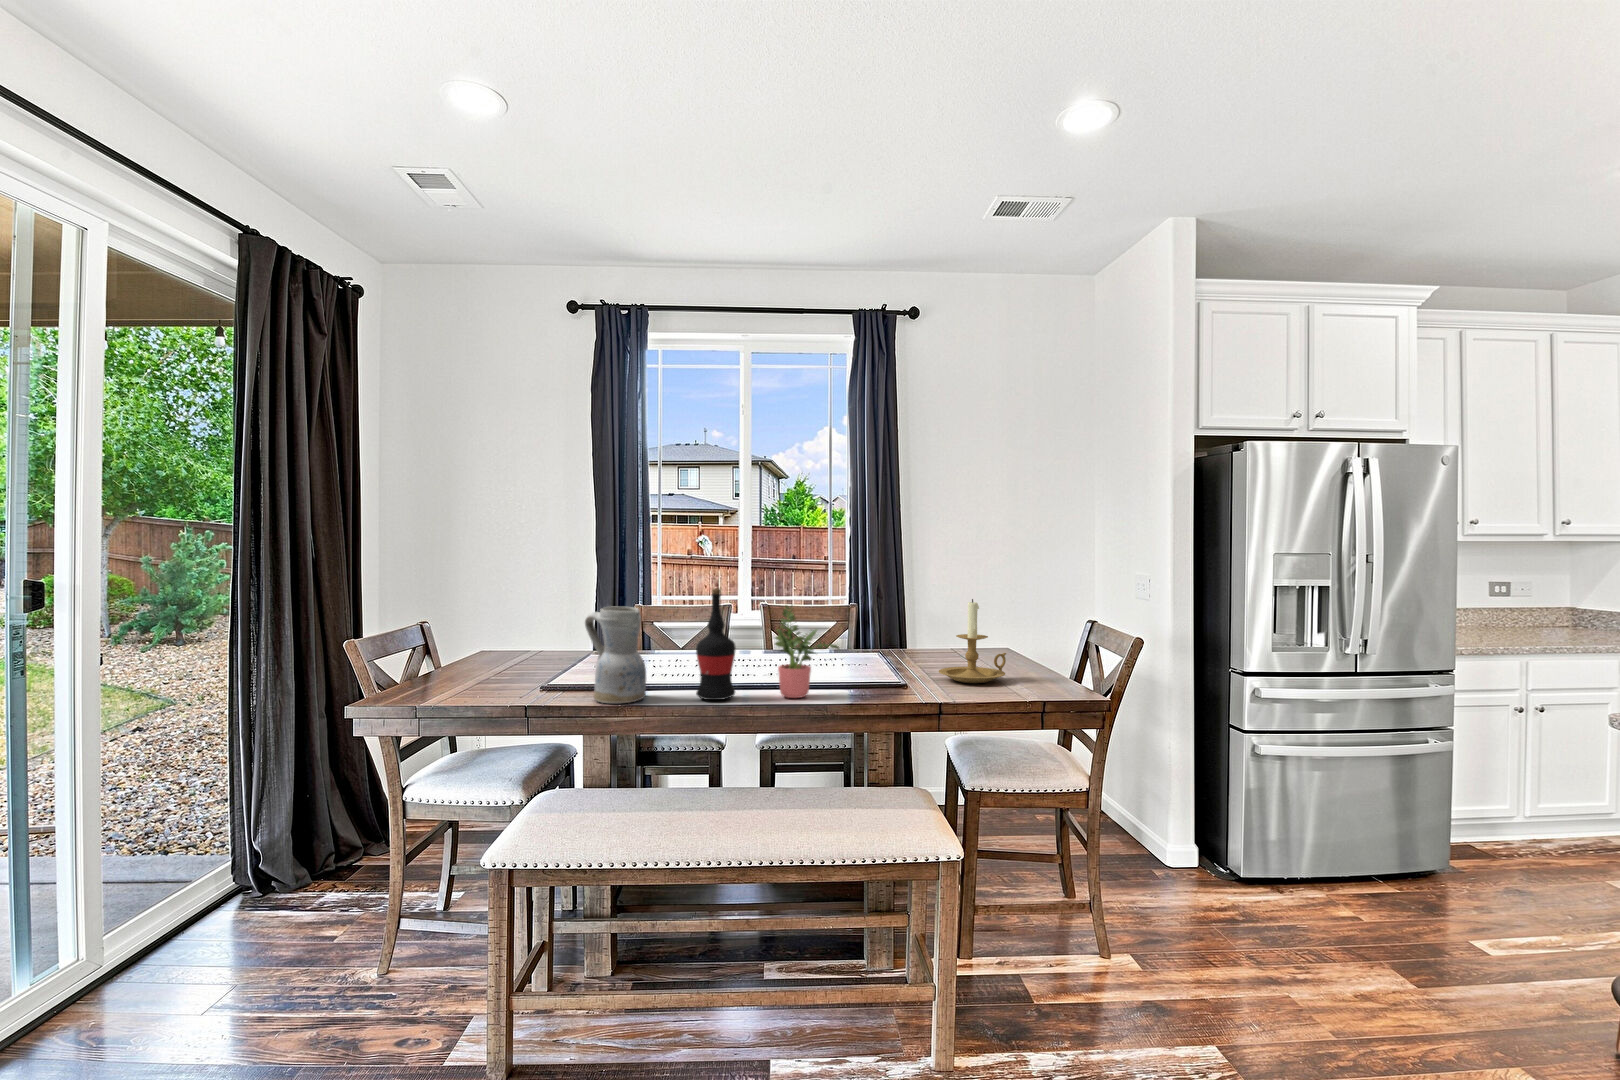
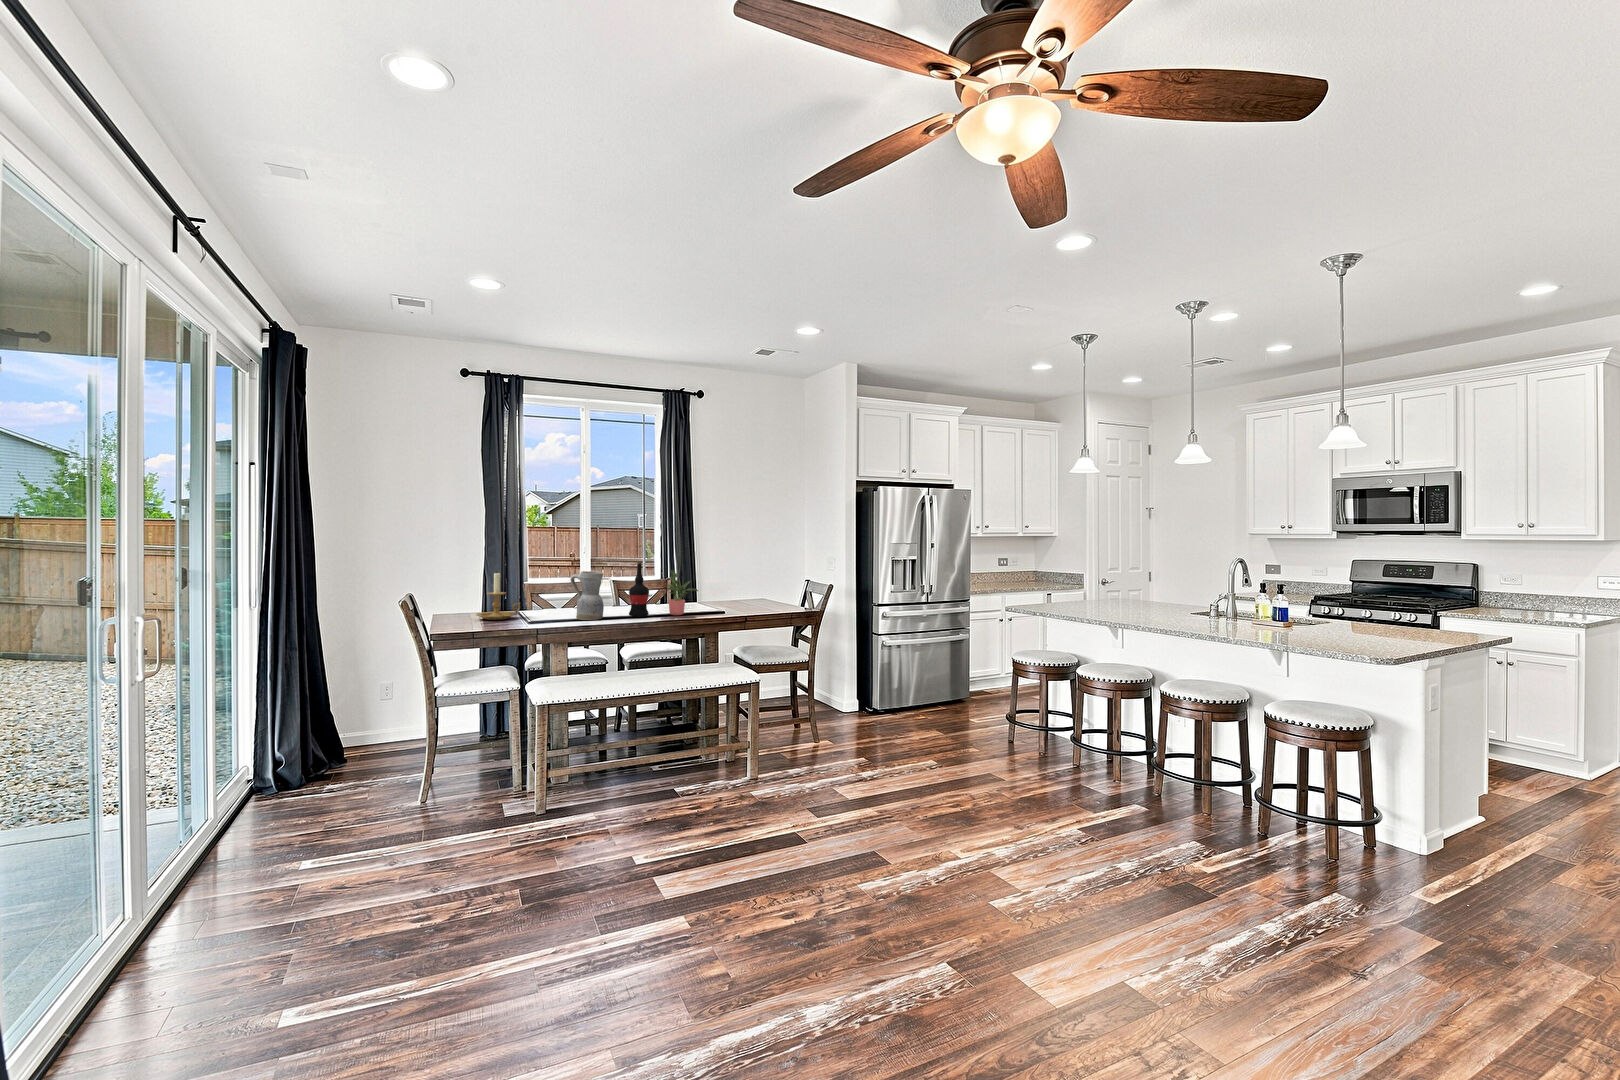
candle holder: present [939,599,1006,683] -> present [476,572,520,620]

